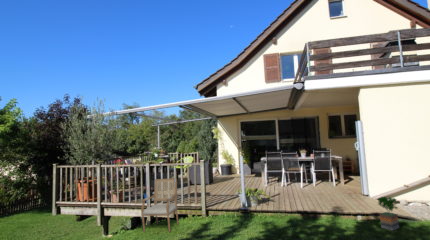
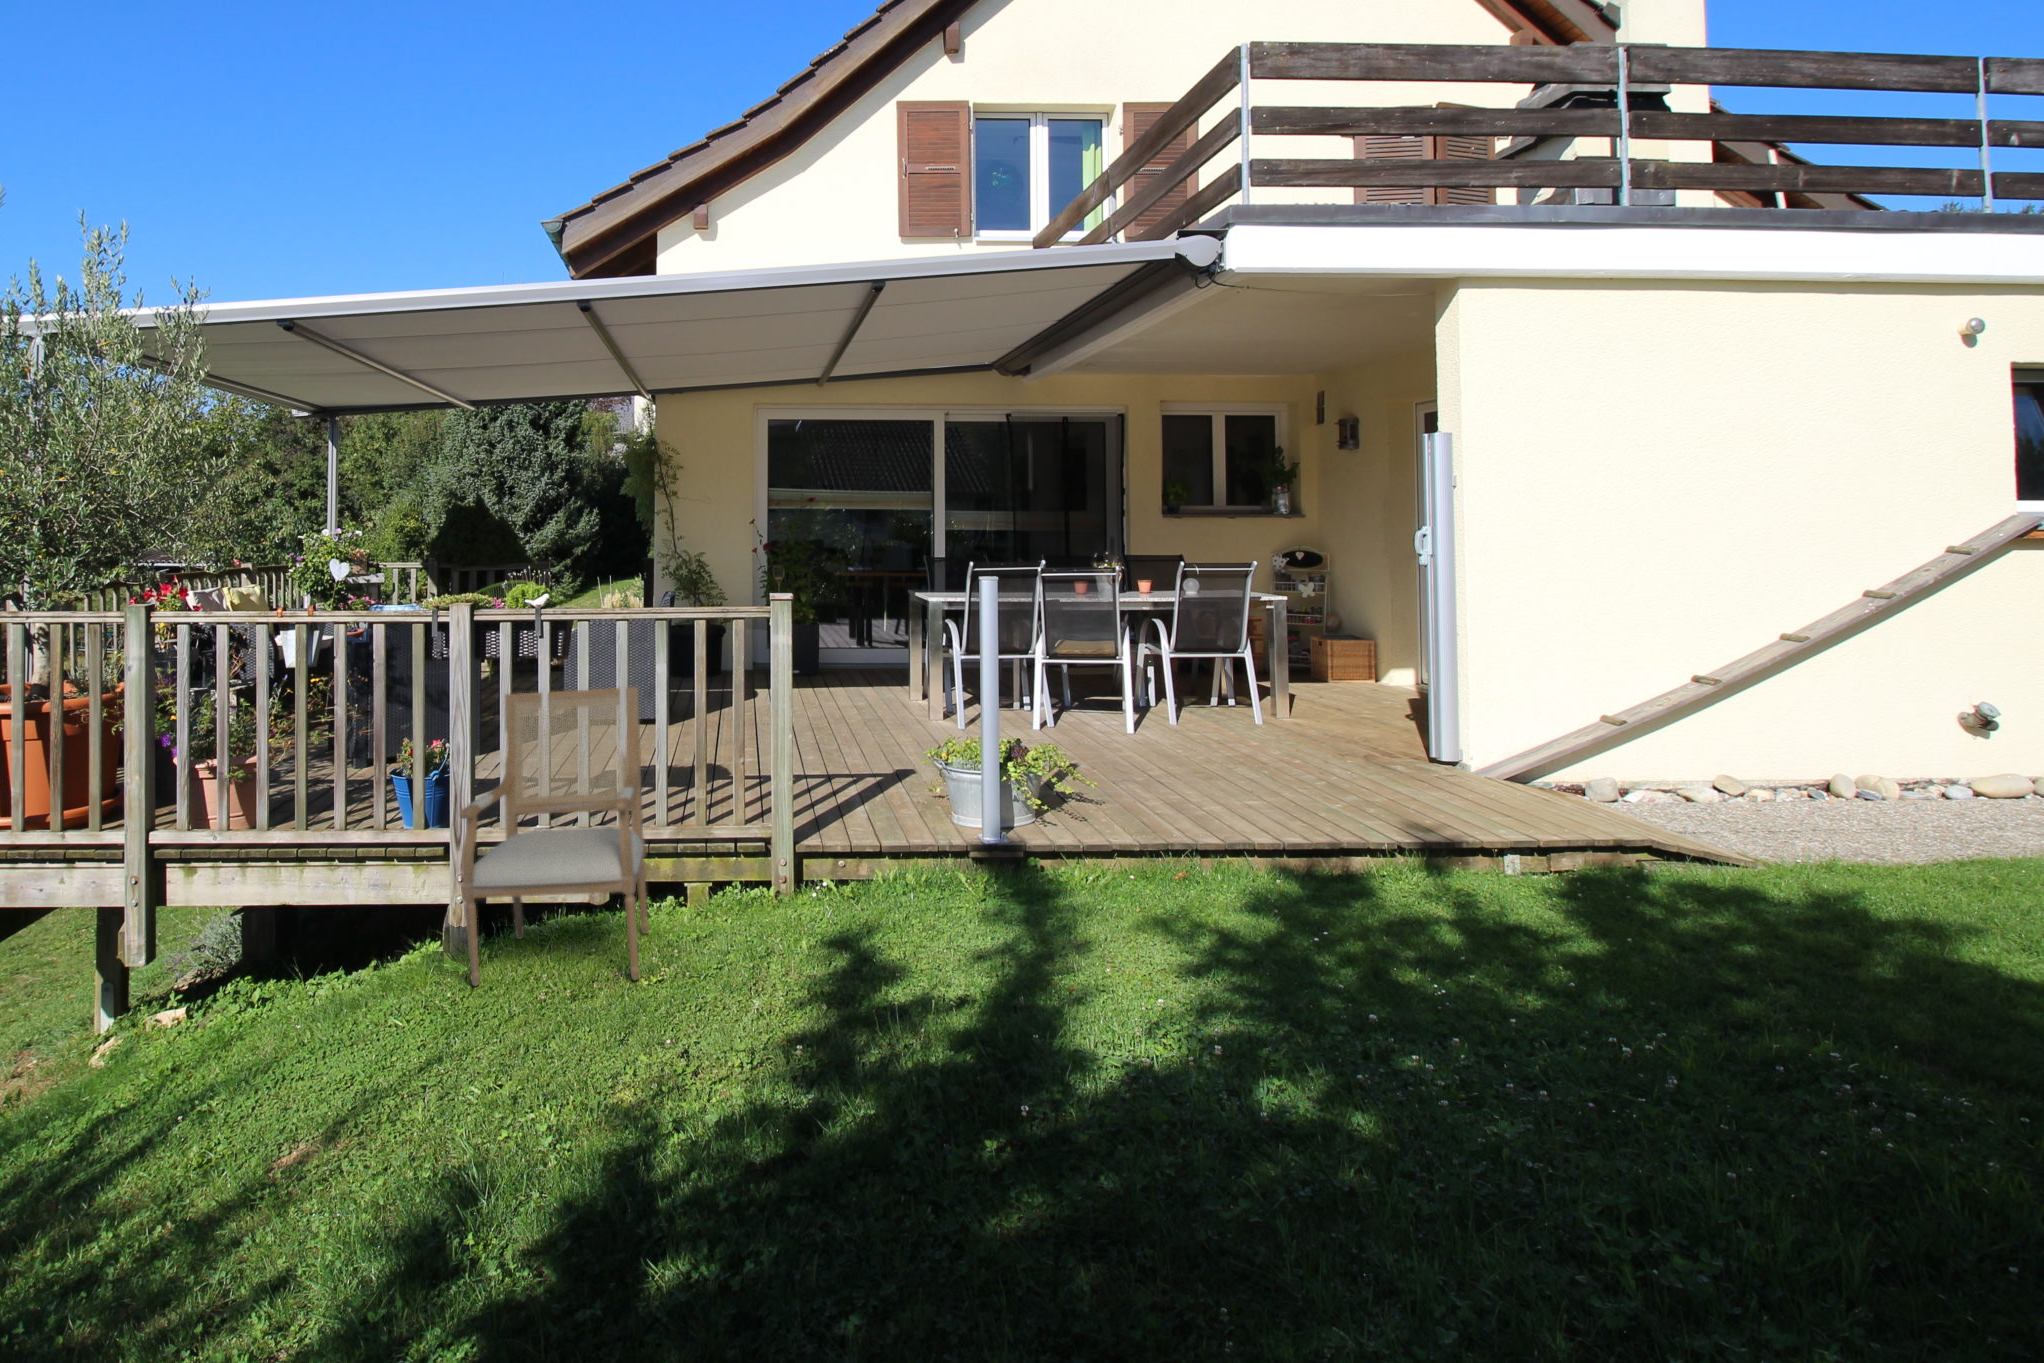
potted tree: present [378,197,399,230] -> none [1643,764,1759,916]

